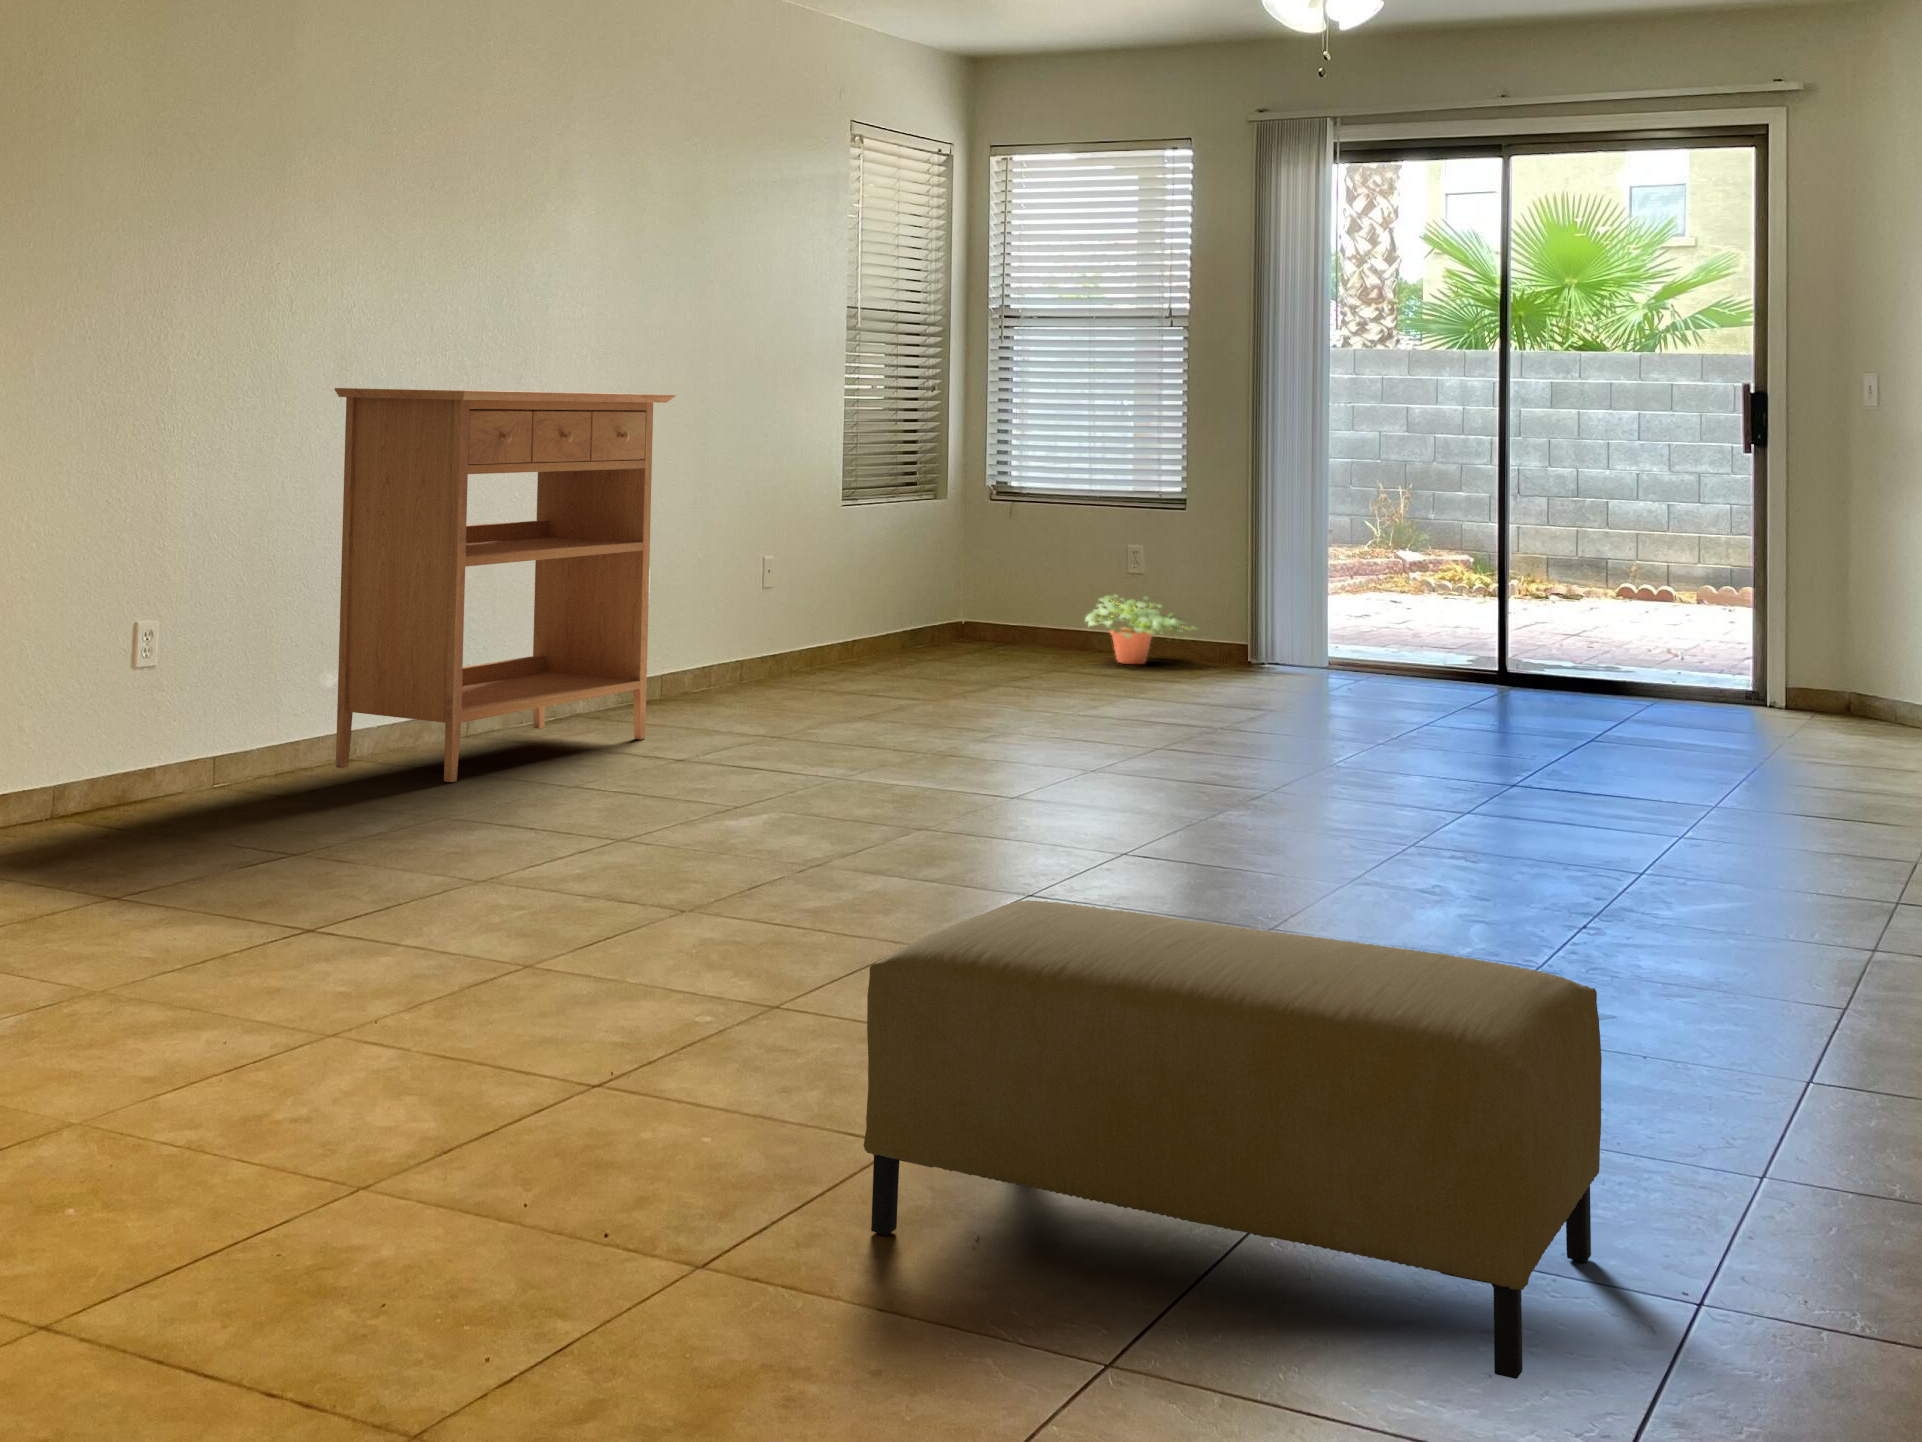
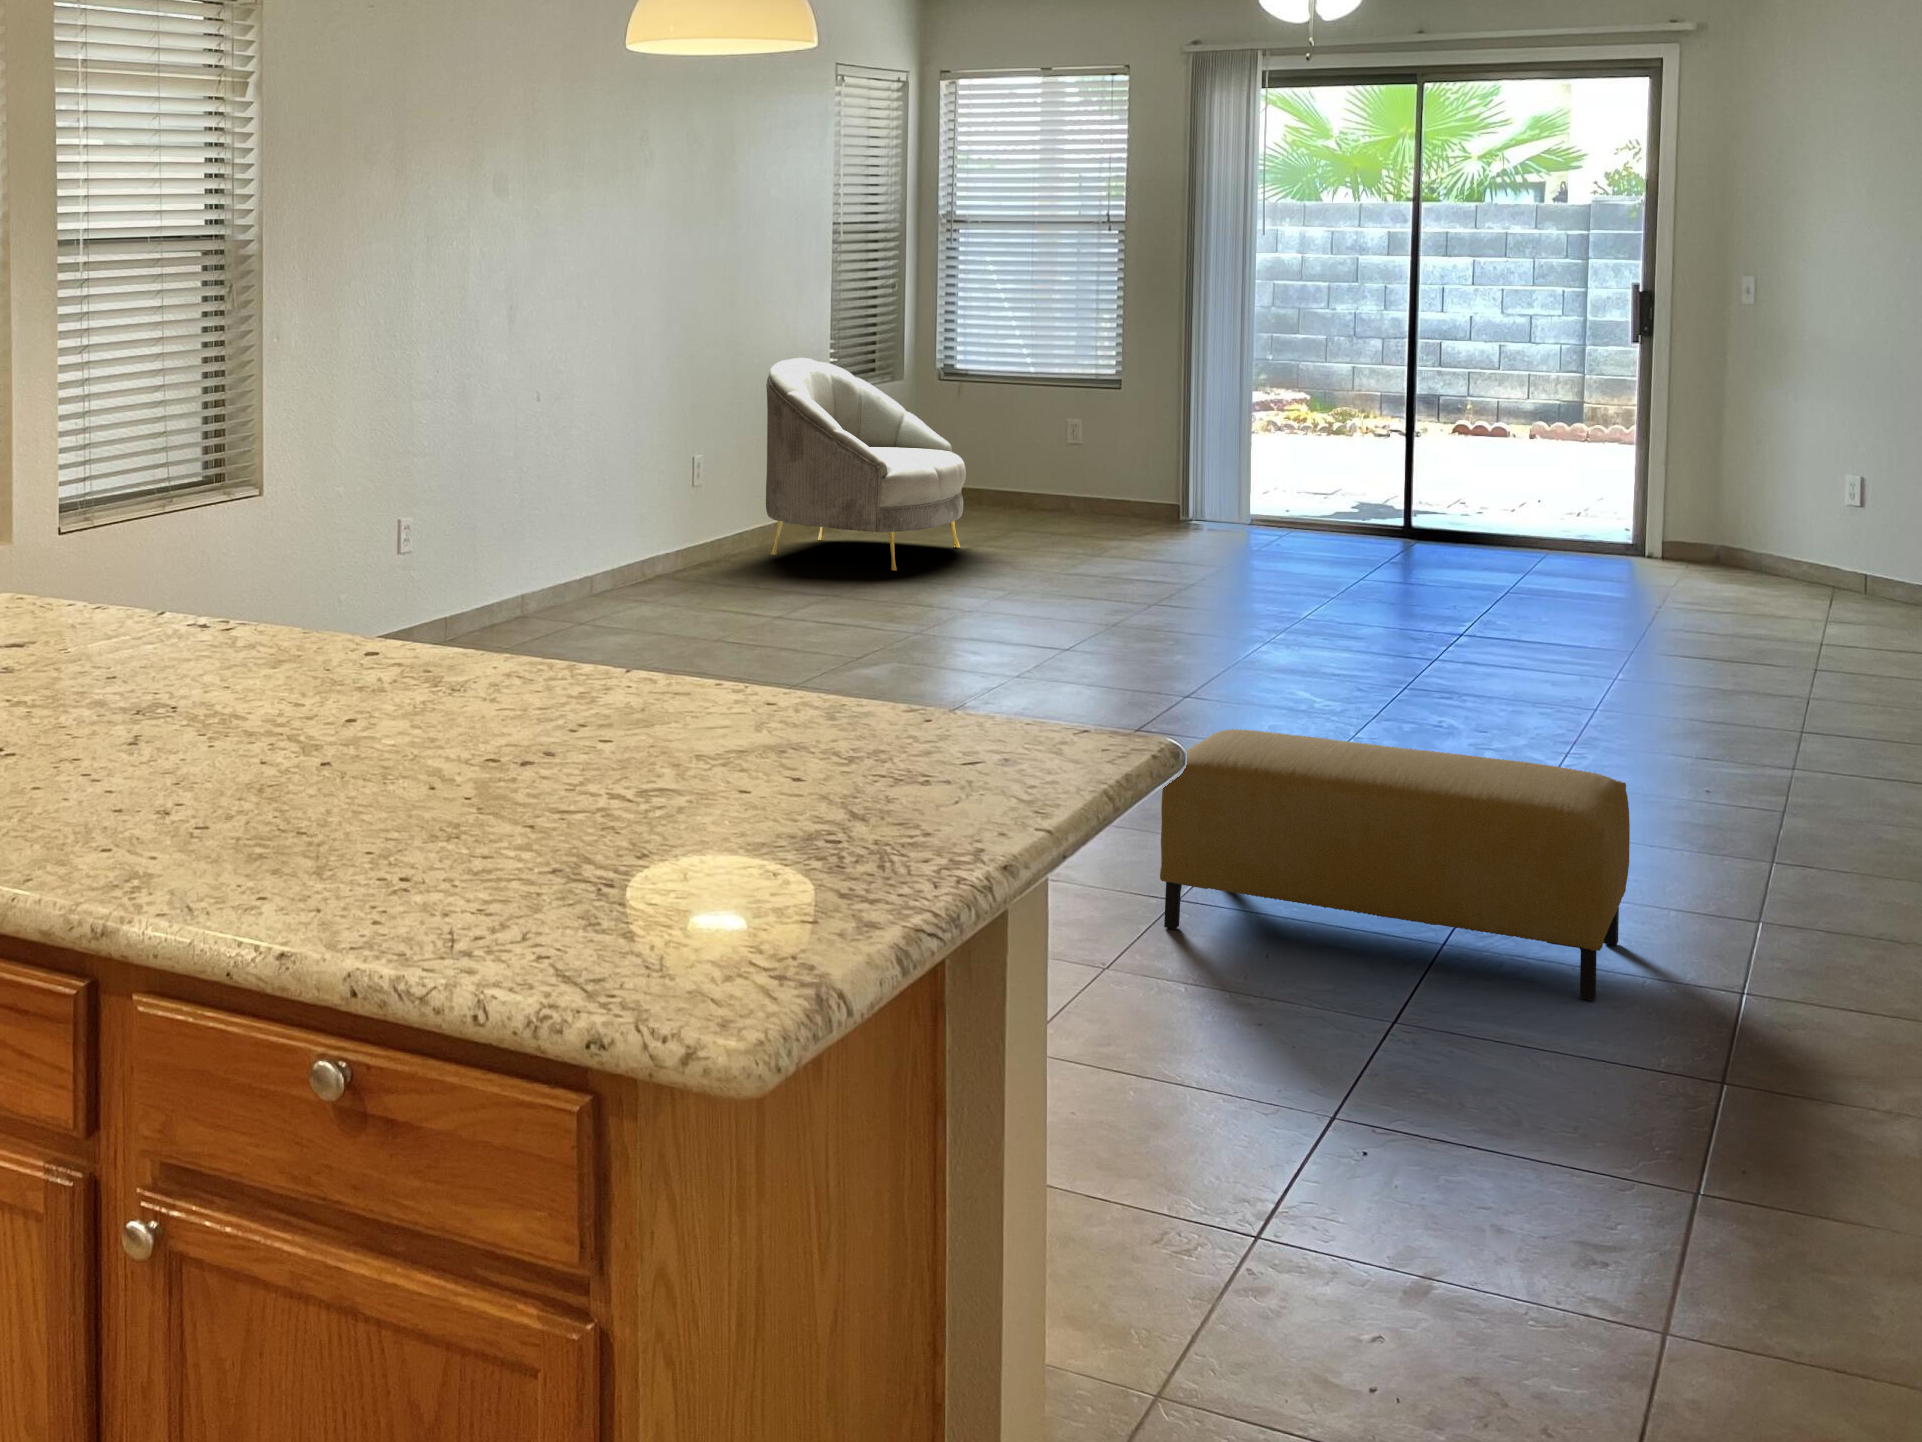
console table: present [335,388,676,782] -> none [511,320,750,636]
armchair: none [739,458,980,711] -> present [766,358,966,570]
potted plant: present [1085,595,1197,664] -> none [1035,462,1136,522]

